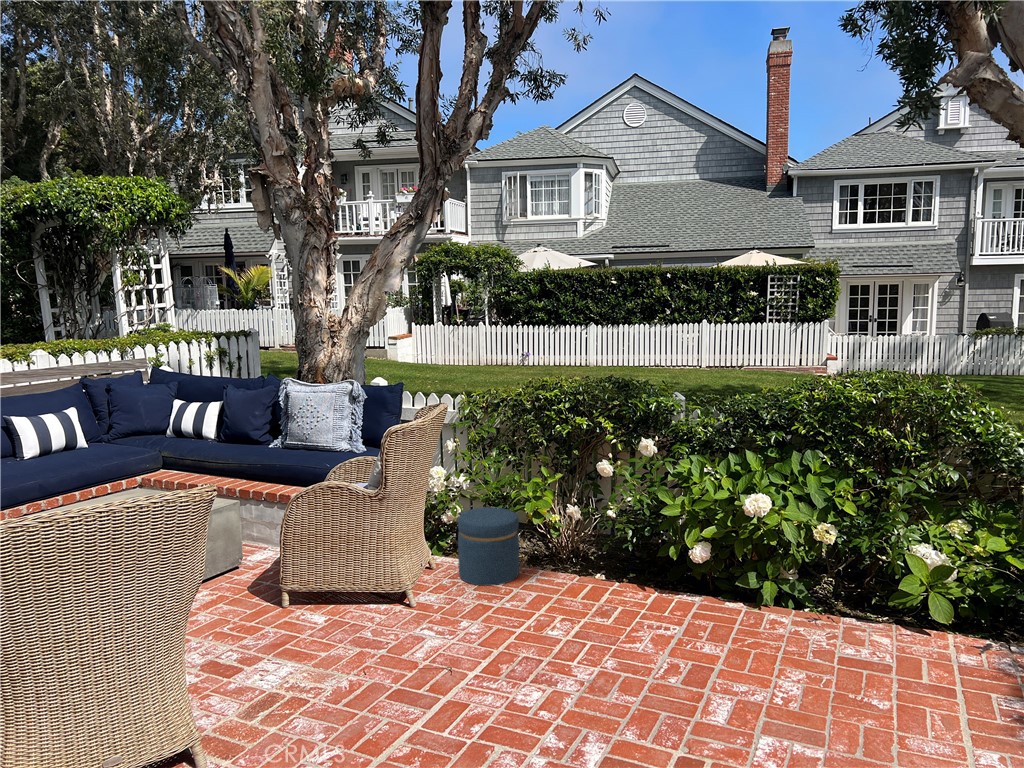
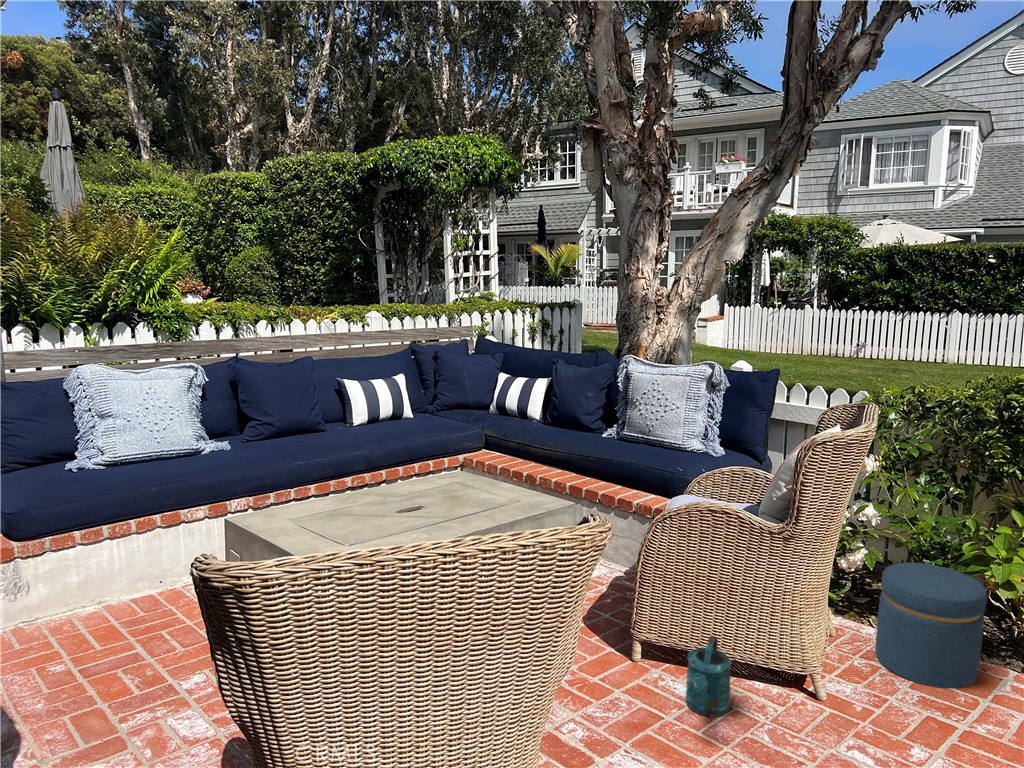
watering can: none [312,575,351,630] -> present [685,636,731,717]

